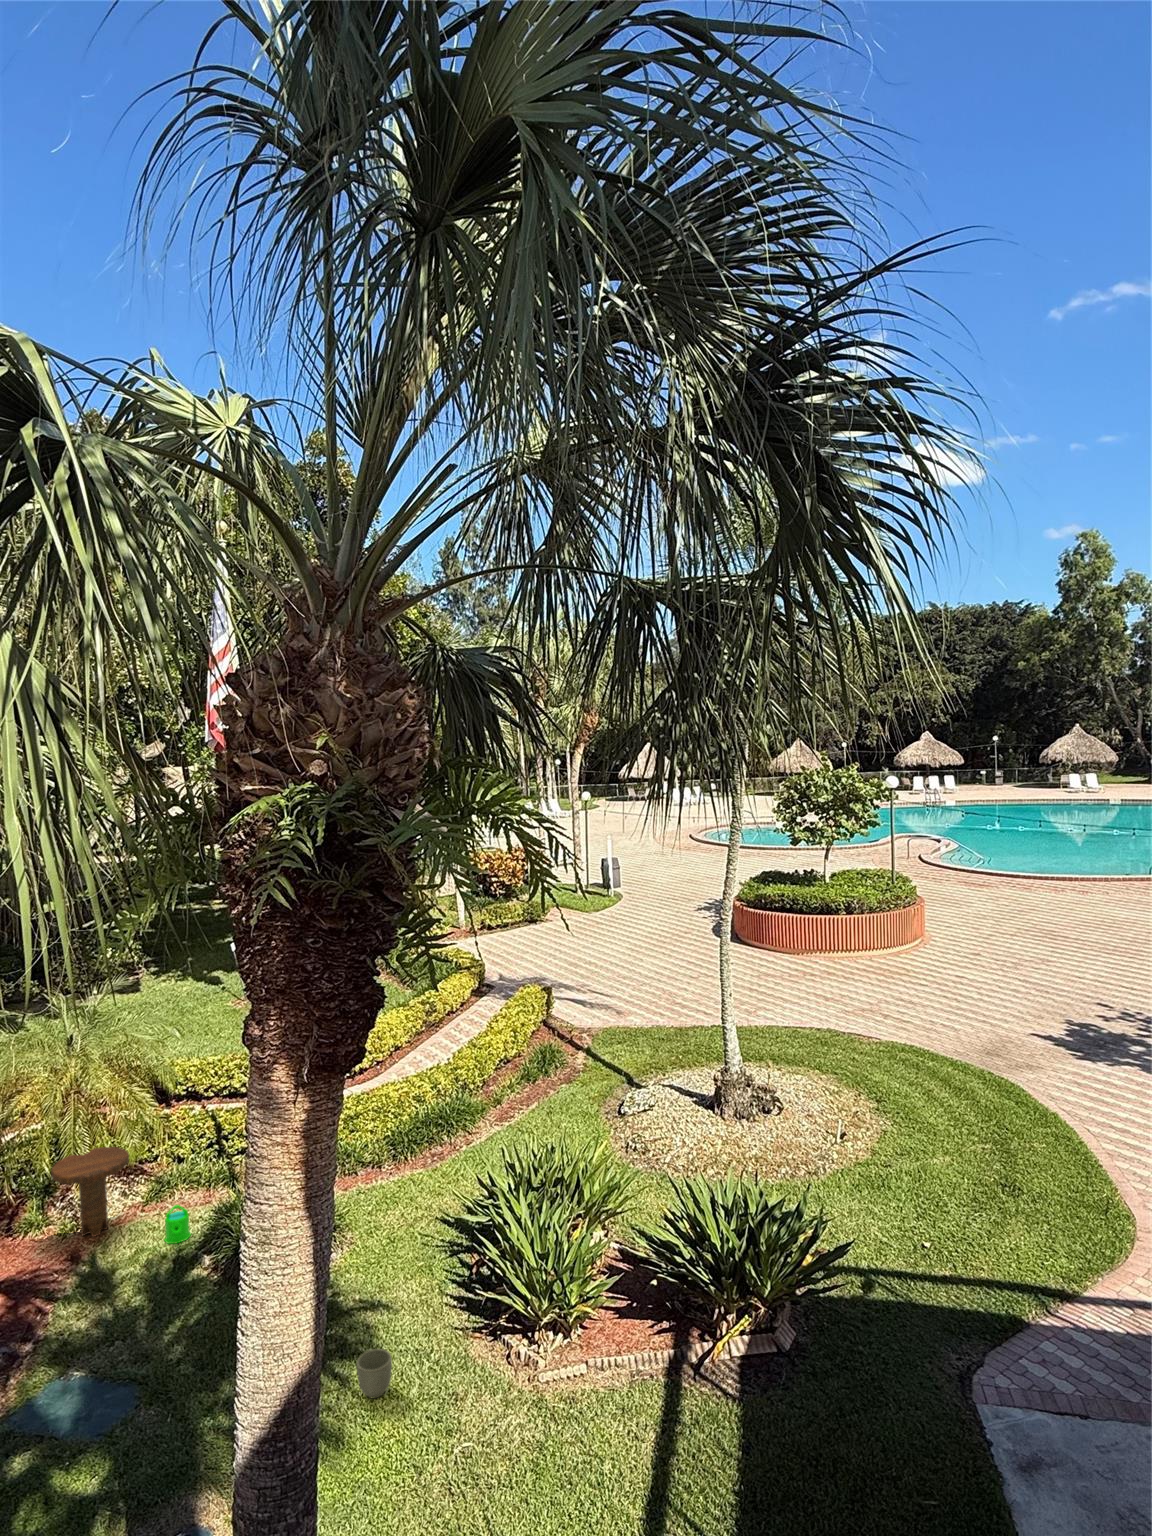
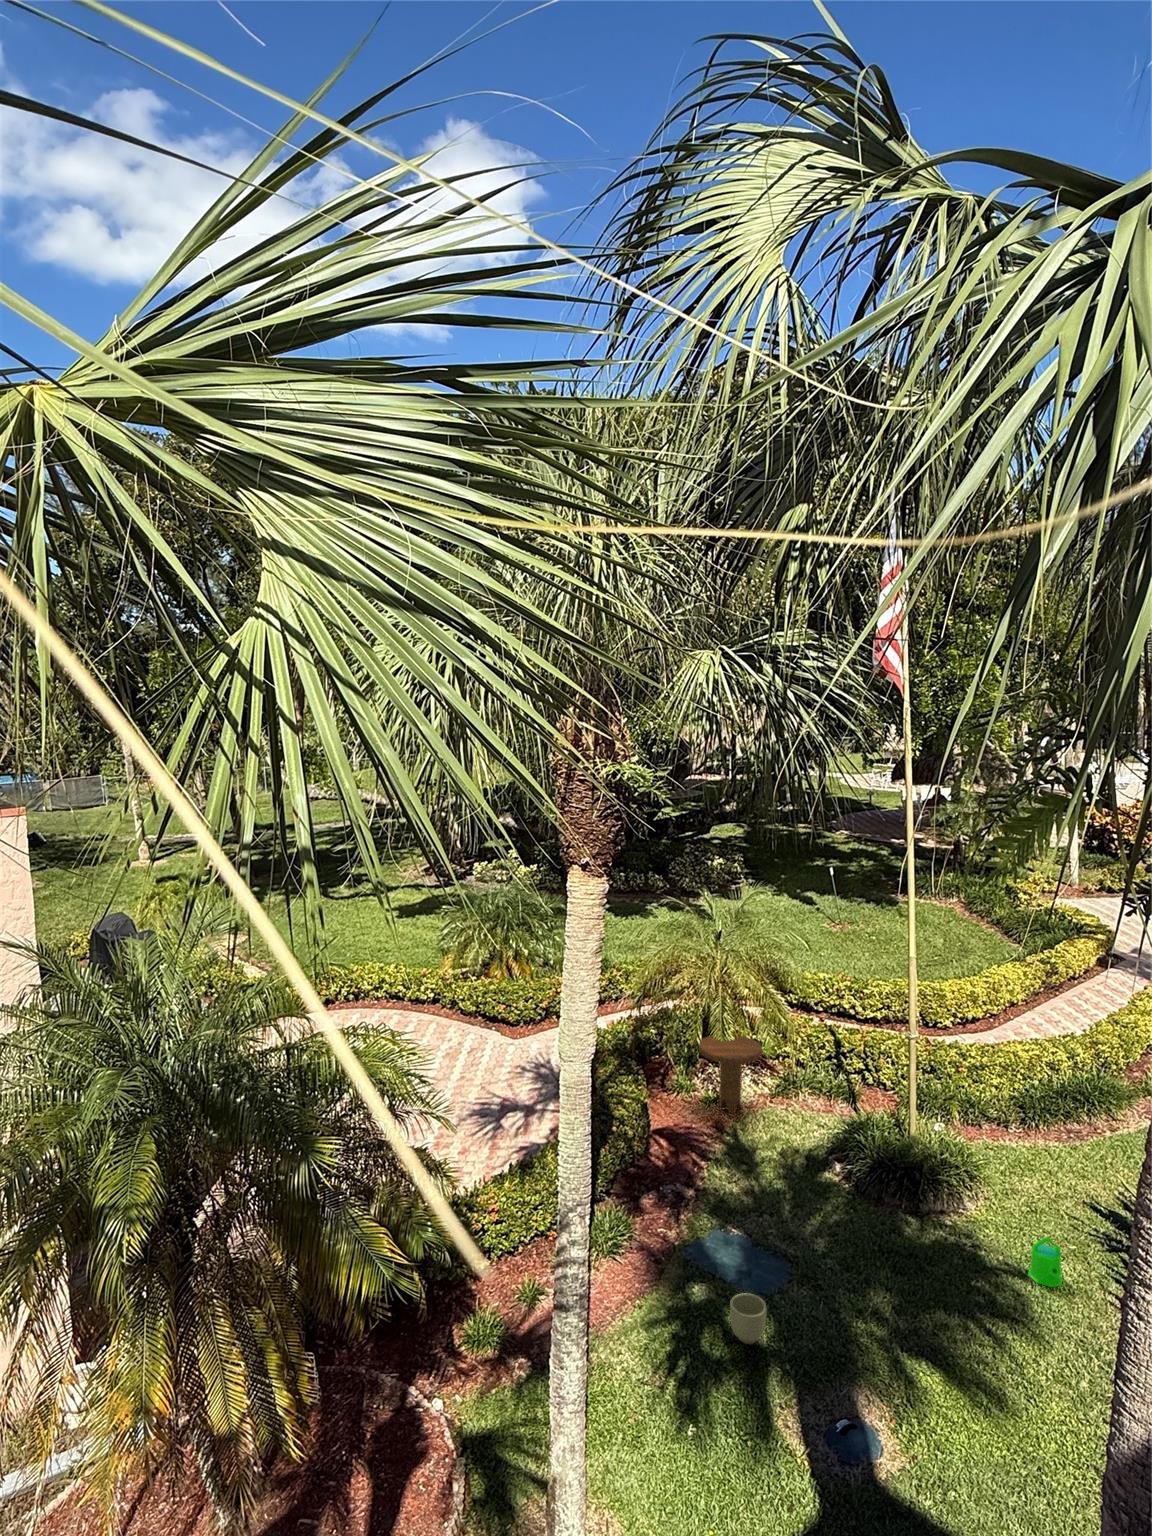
watering can: present [164,1205,191,1244] -> present [1028,1237,1063,1287]
planter: present [357,1349,392,1398] -> present [730,1293,767,1344]

